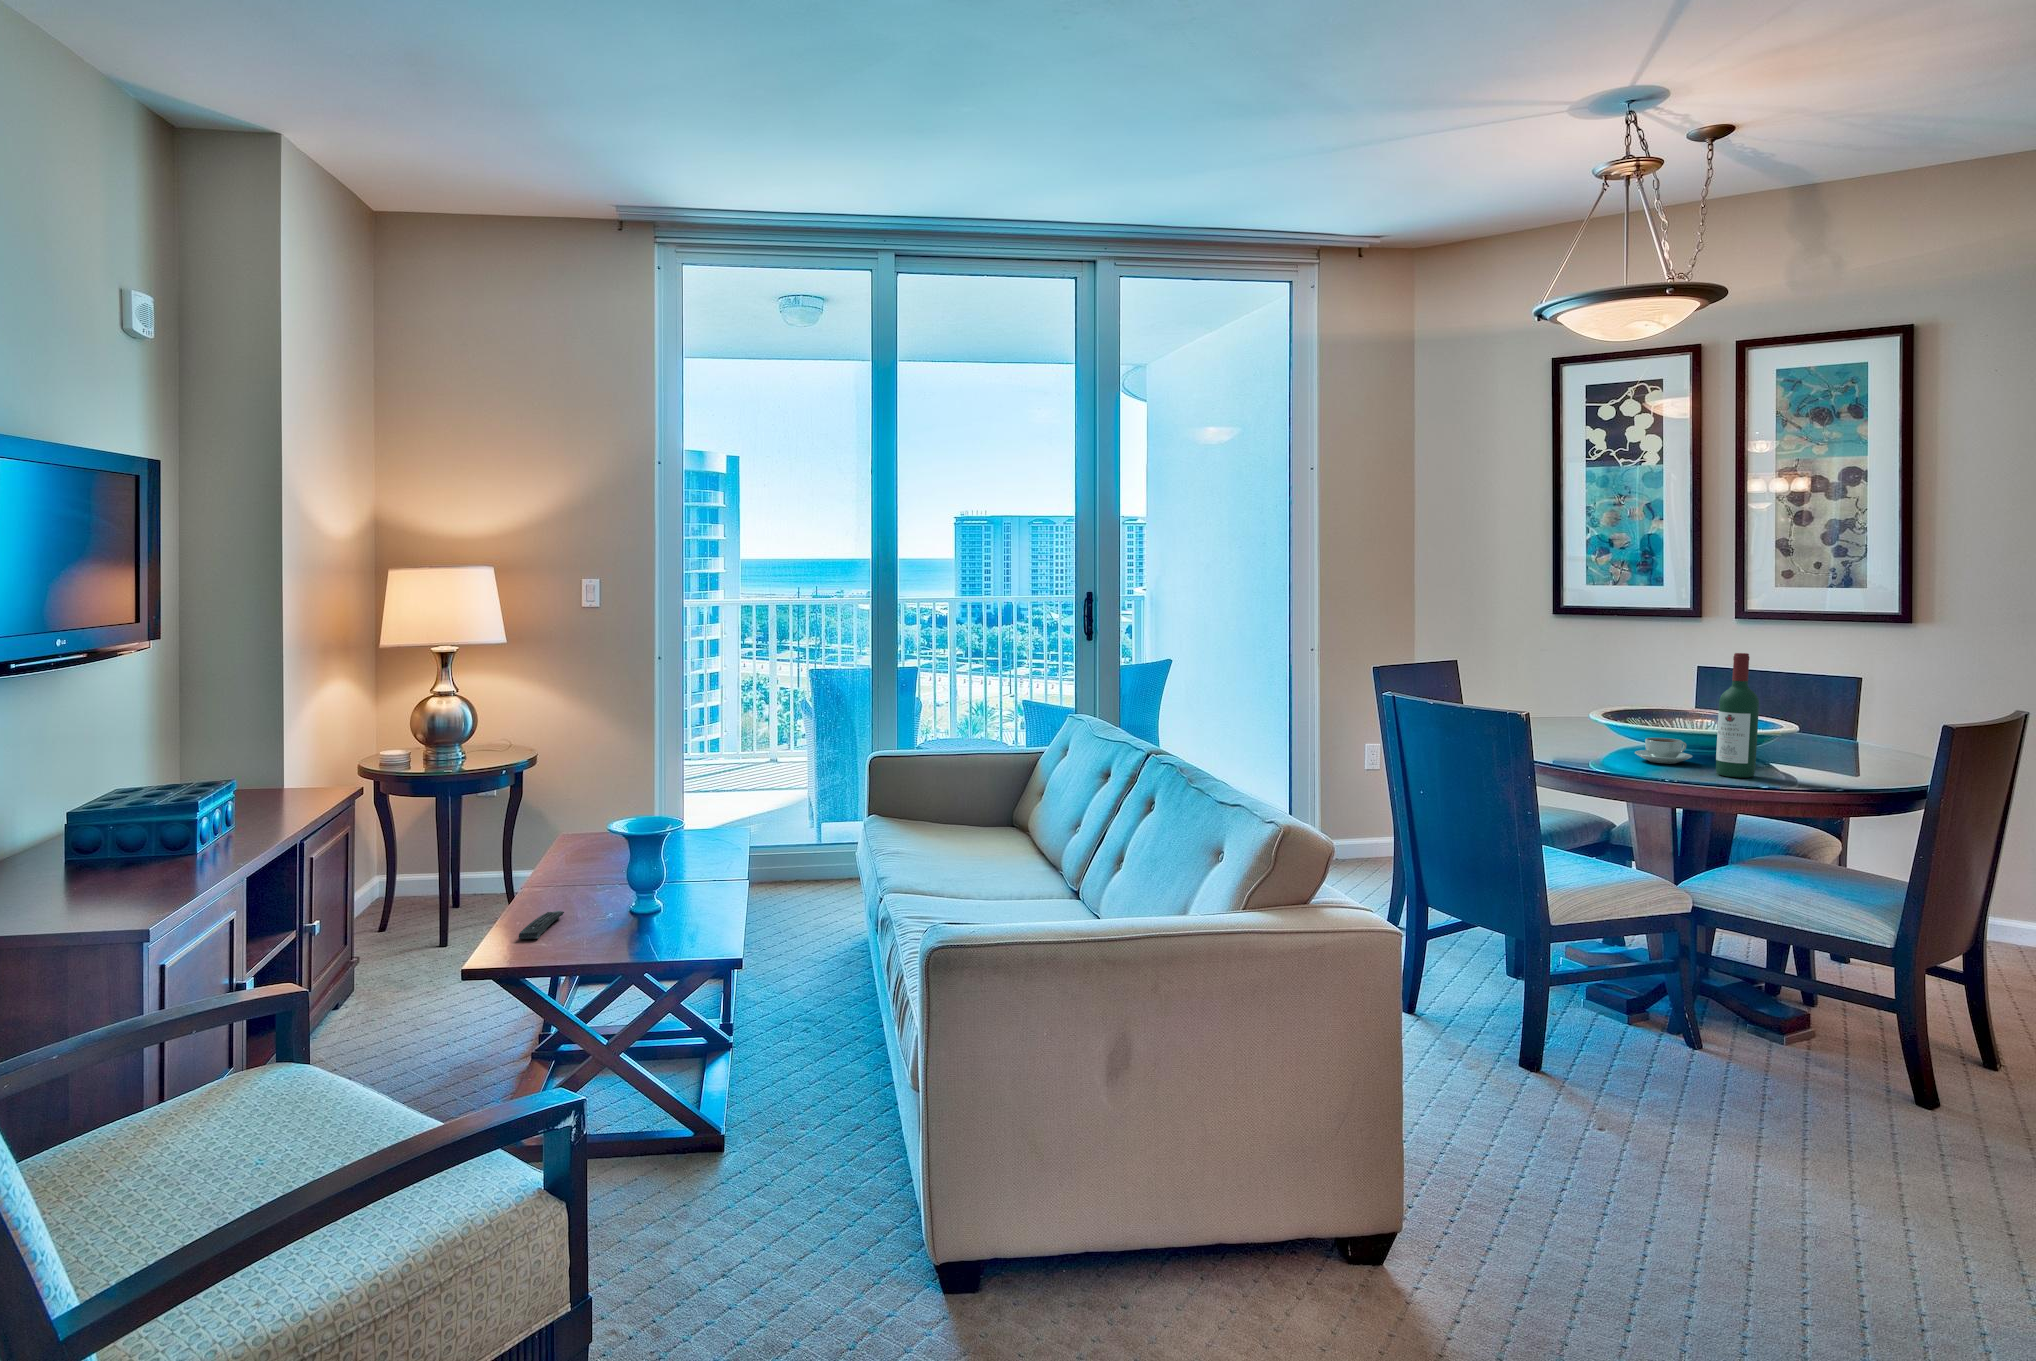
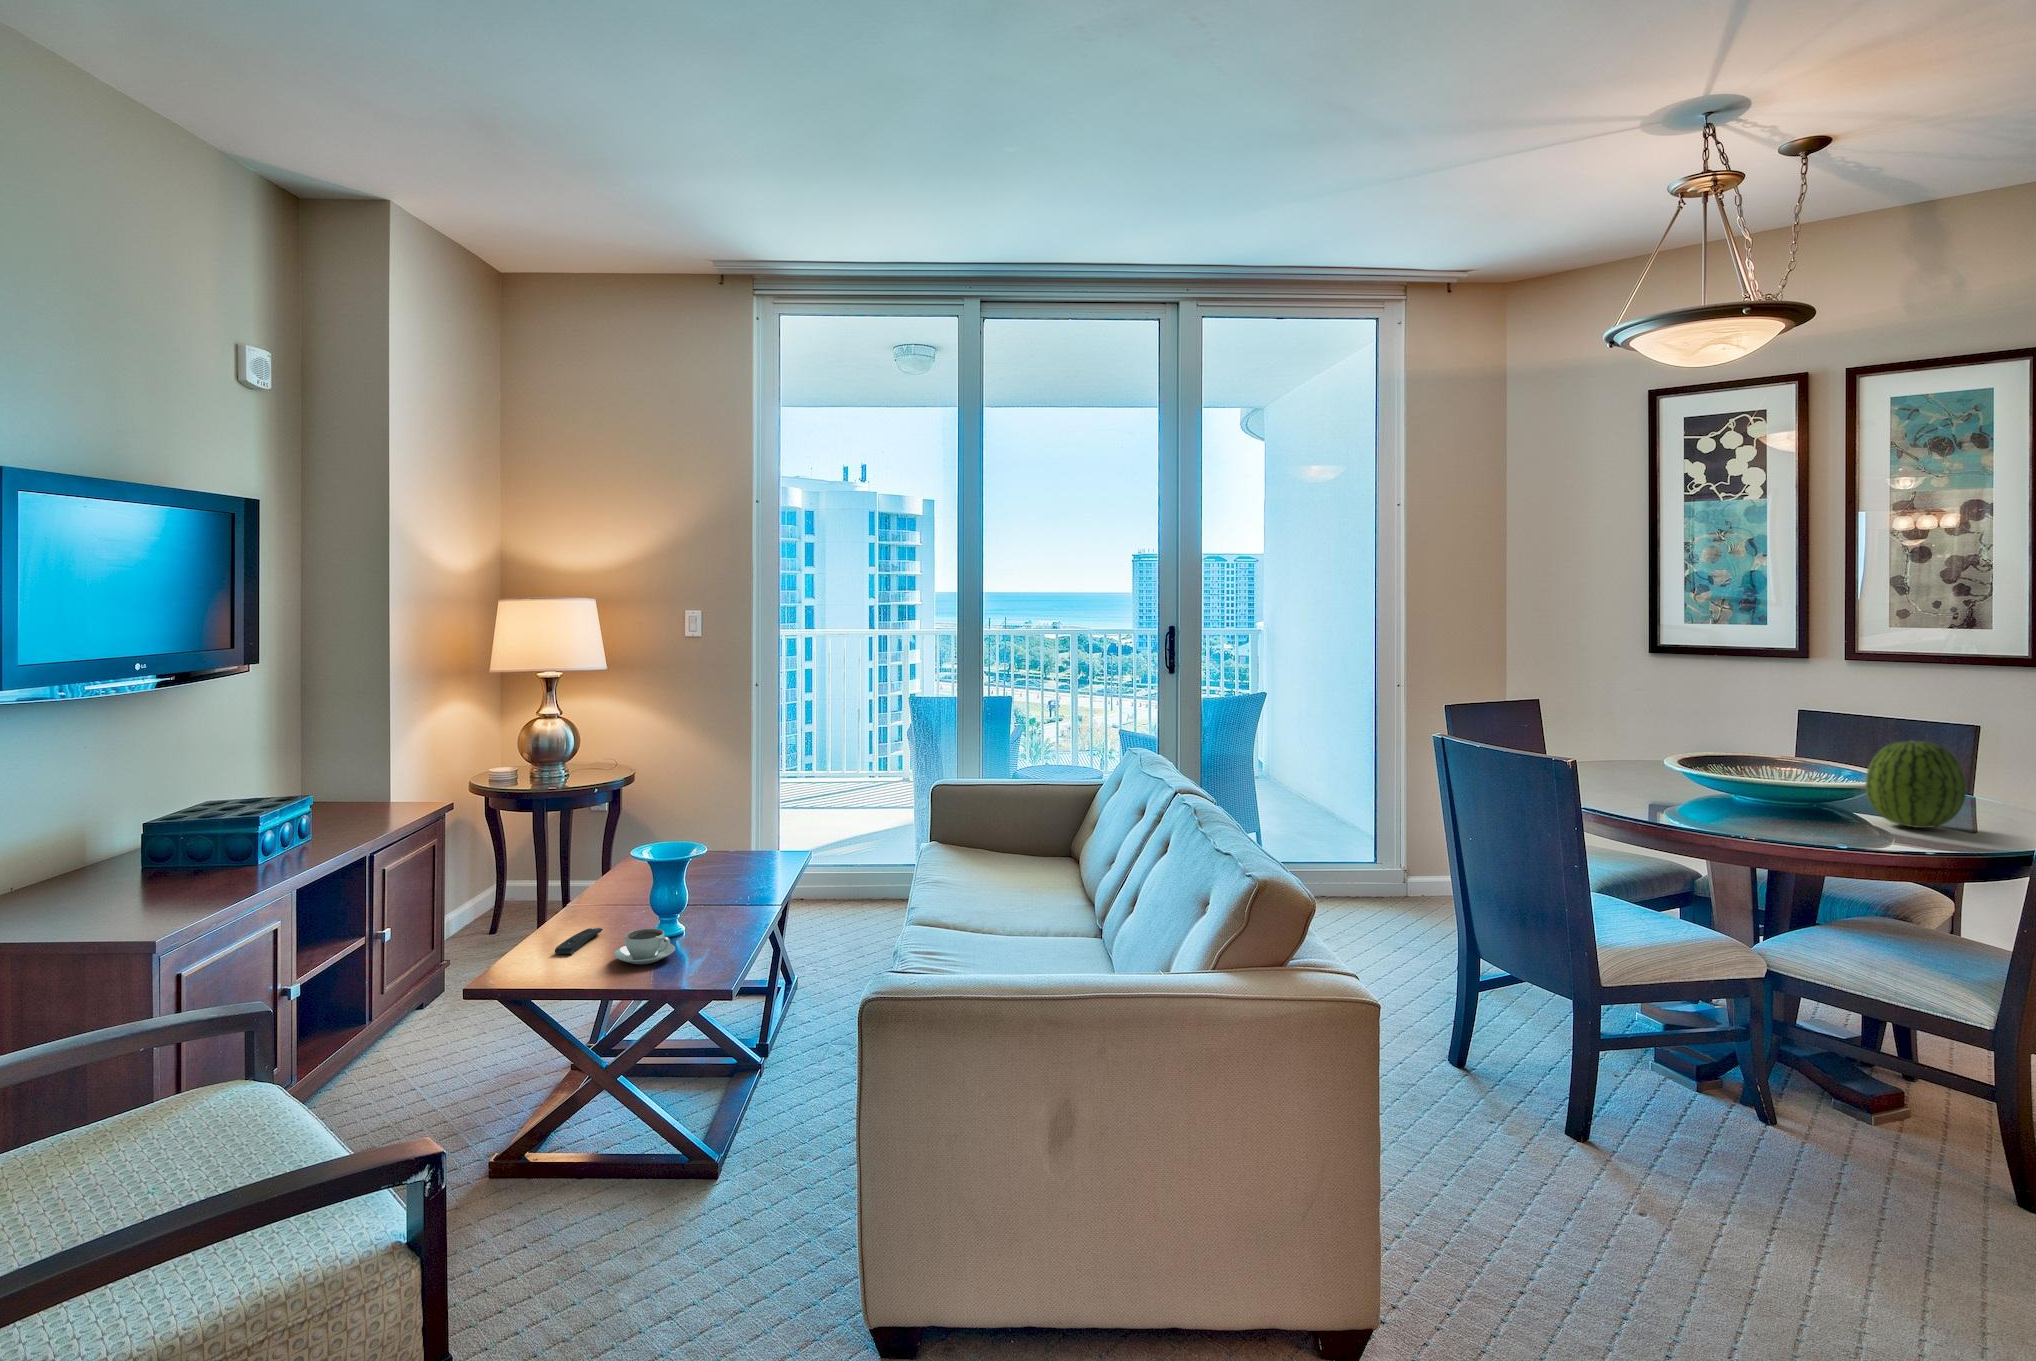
wine bottle: present [1716,653,1759,778] -> none [1788,701,1835,836]
fruit: none [1779,688,1866,768] -> present [1866,741,1966,828]
coffee cup: present [1635,738,1692,764] -> present [614,929,675,964]

